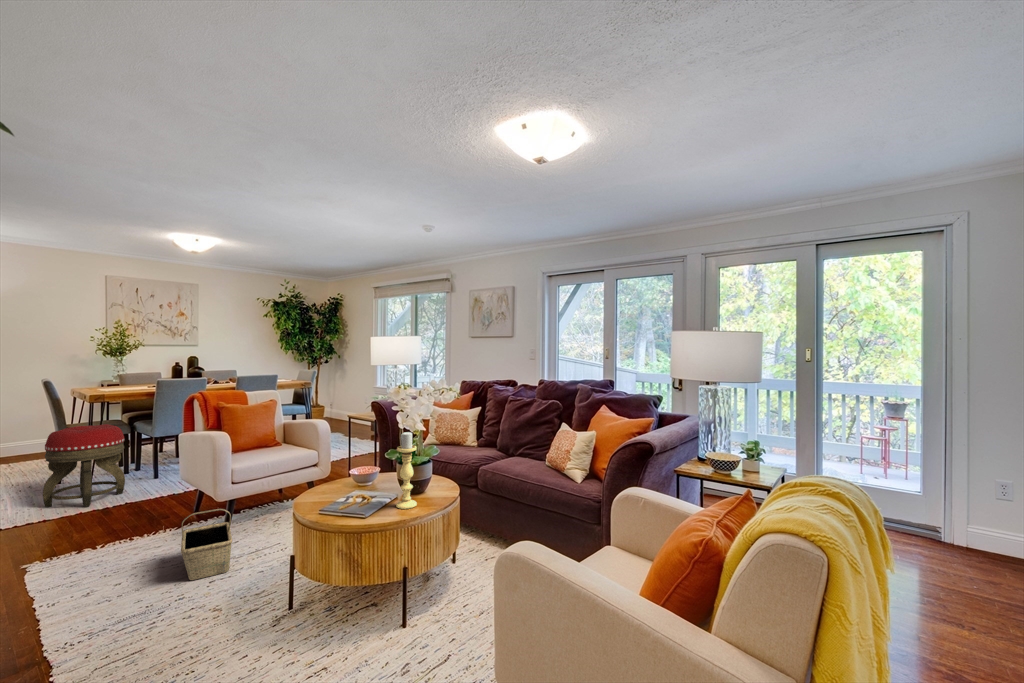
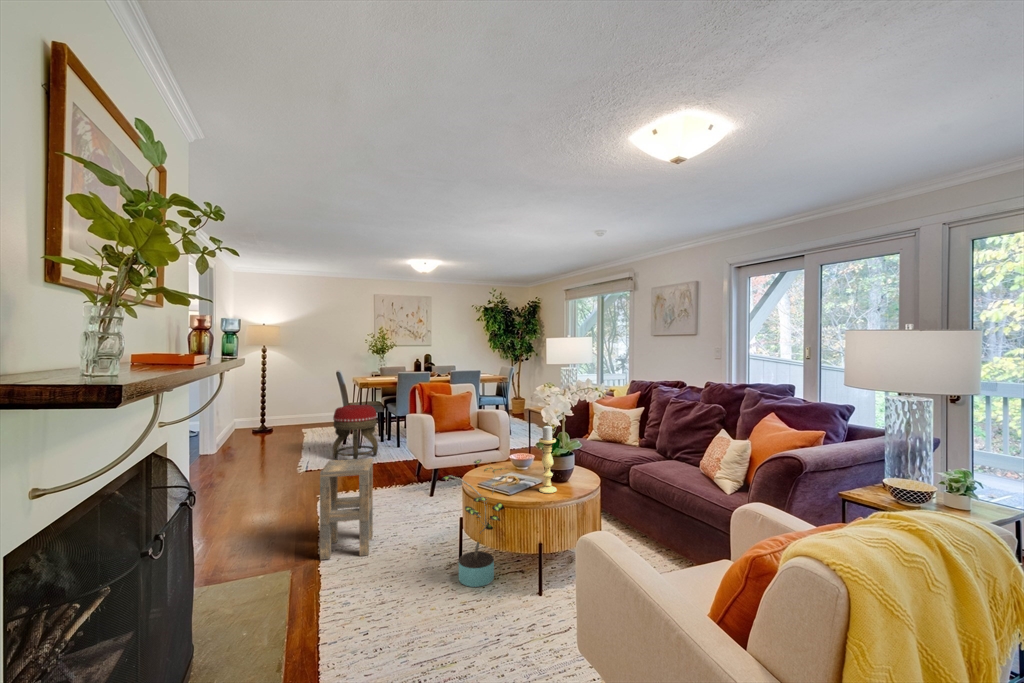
potted plant: none [272,479,361,641] -> present [442,459,504,587]
side table: none [52,497,145,664] -> present [320,458,373,560]
basket: present [181,509,232,580] -> none [396,474,431,525]

